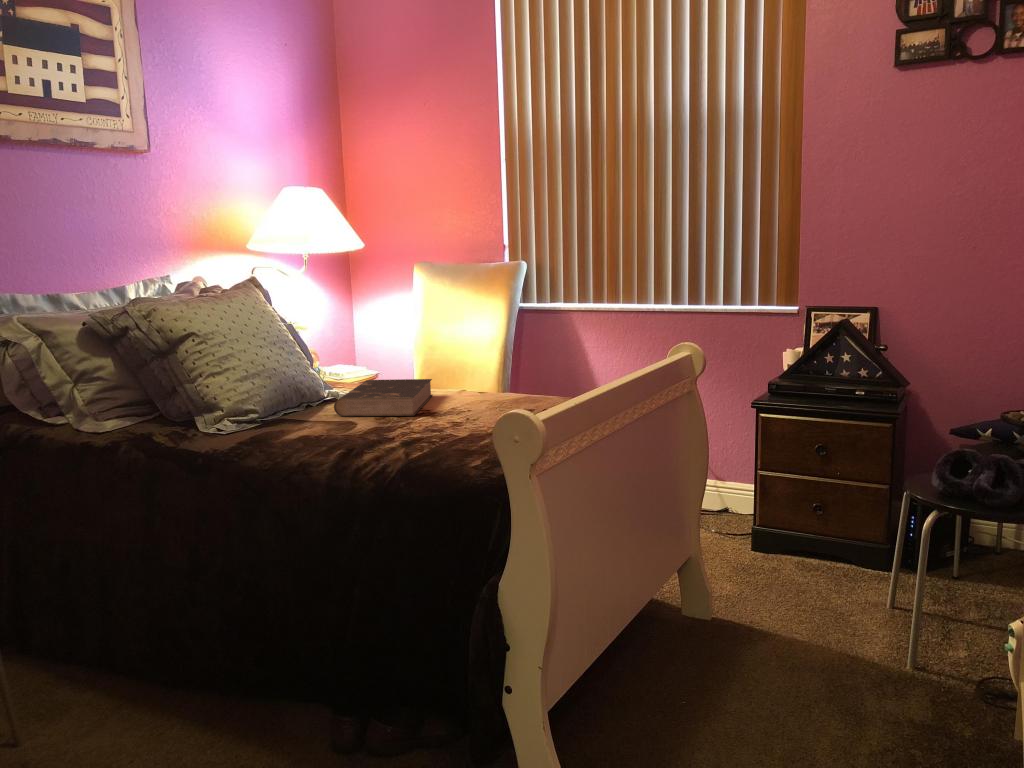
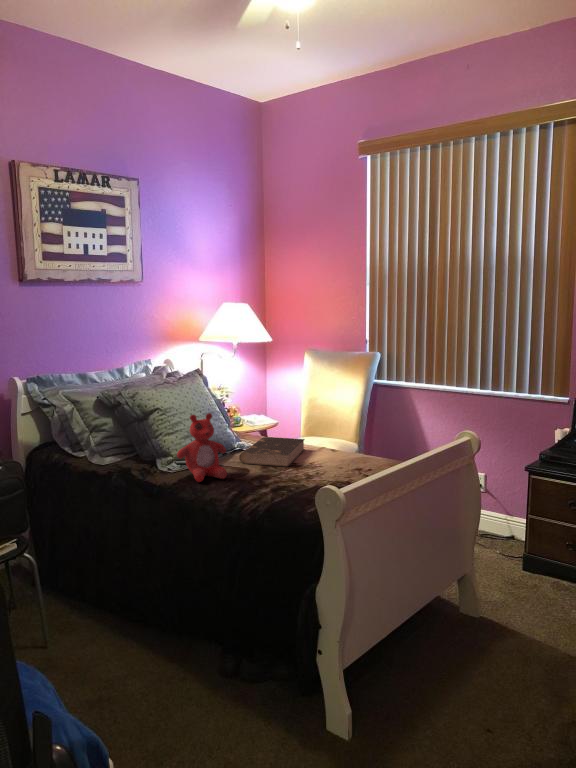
stuffed bear: none [233,332,320,442] -> present [177,413,227,482]

